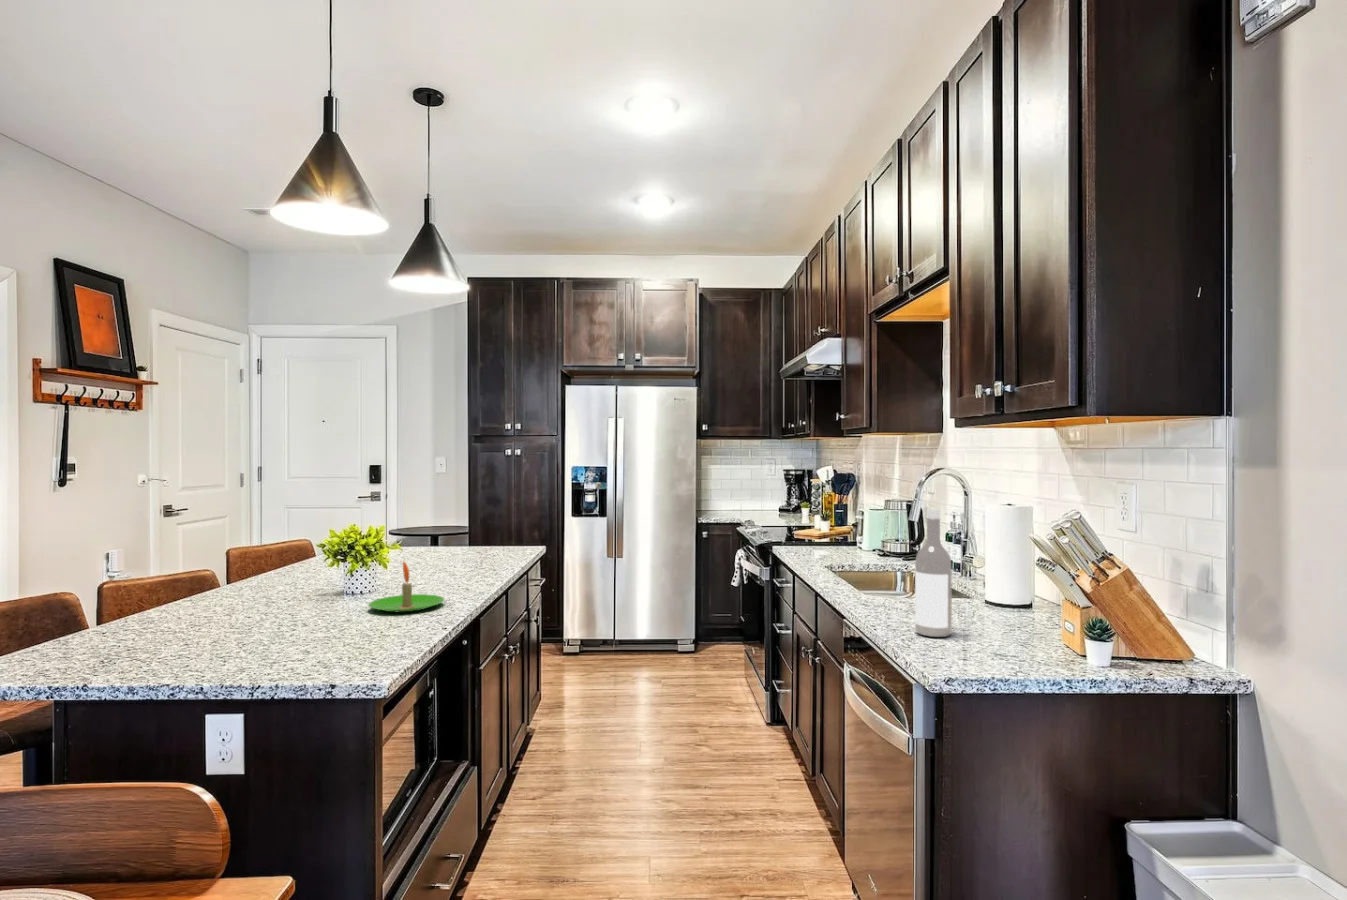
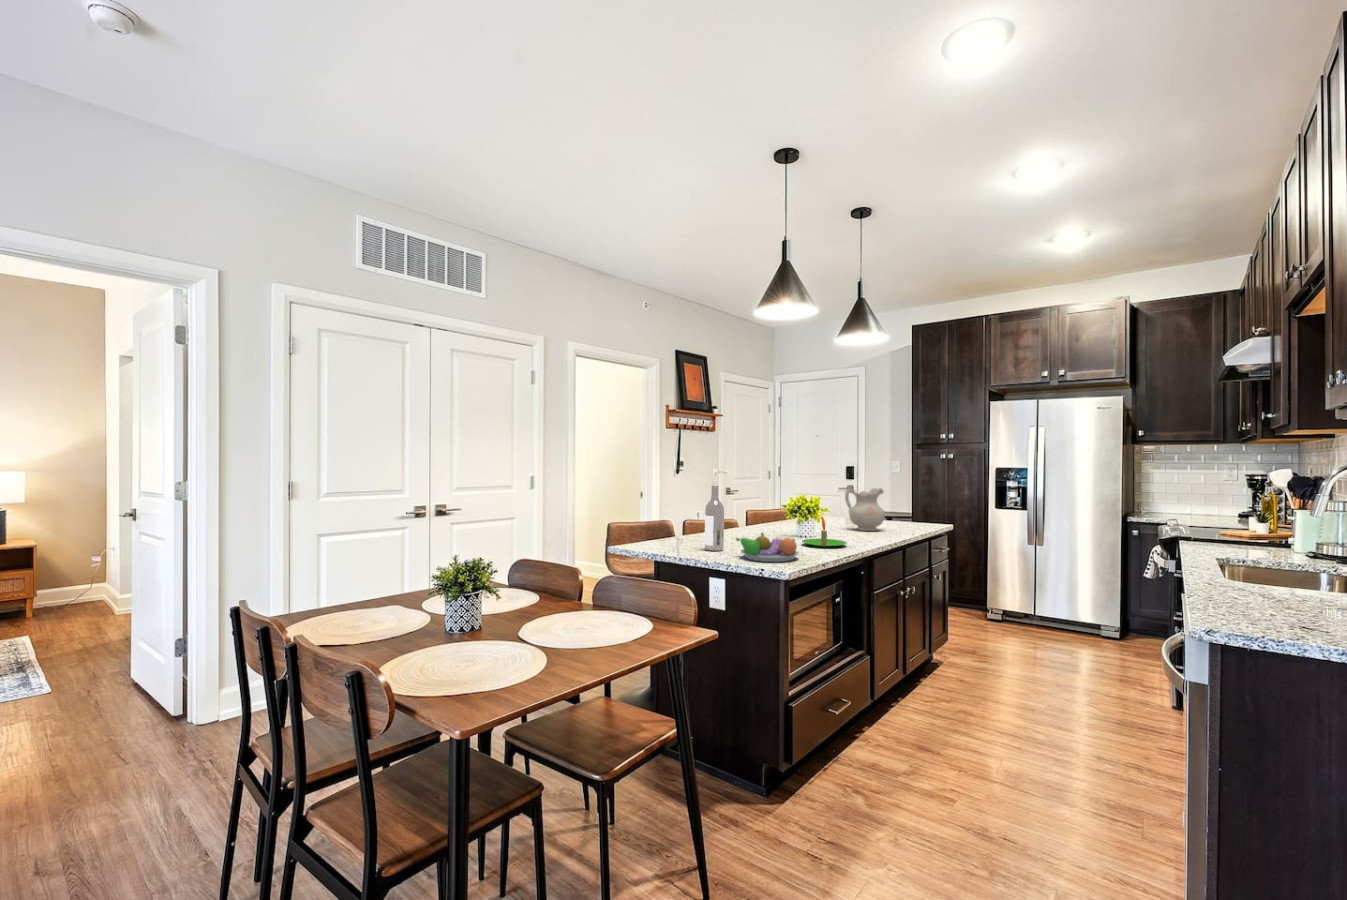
ceramic pitcher: none [414,504,473,570] -> present [845,487,885,531]
wine bottle: present [915,509,952,637] -> present [705,481,724,551]
fruit bowl: none [258,606,389,666] -> present [736,533,799,562]

